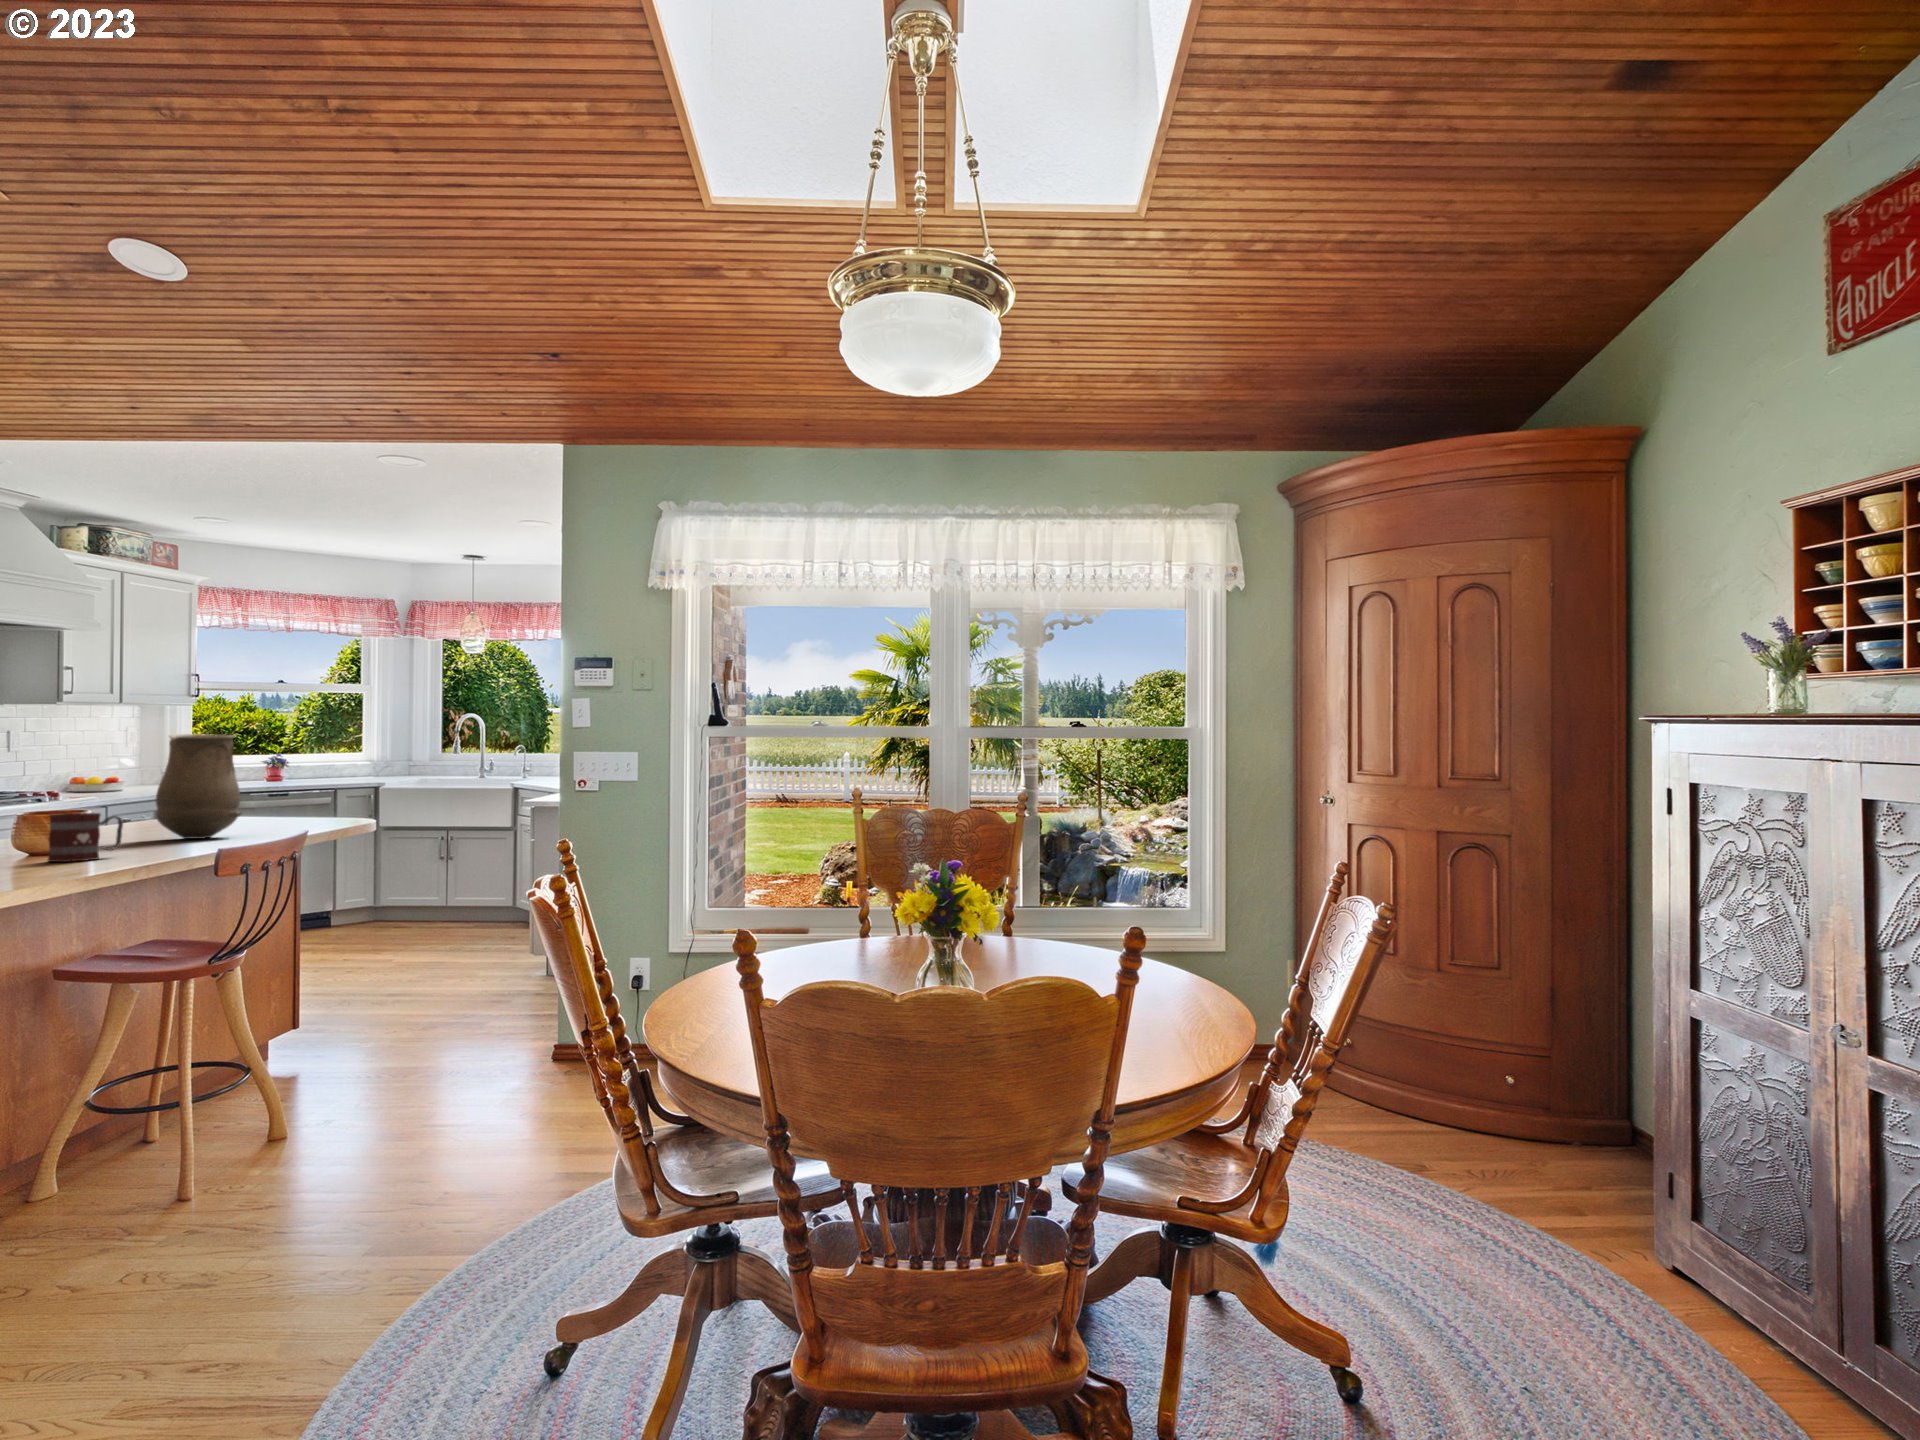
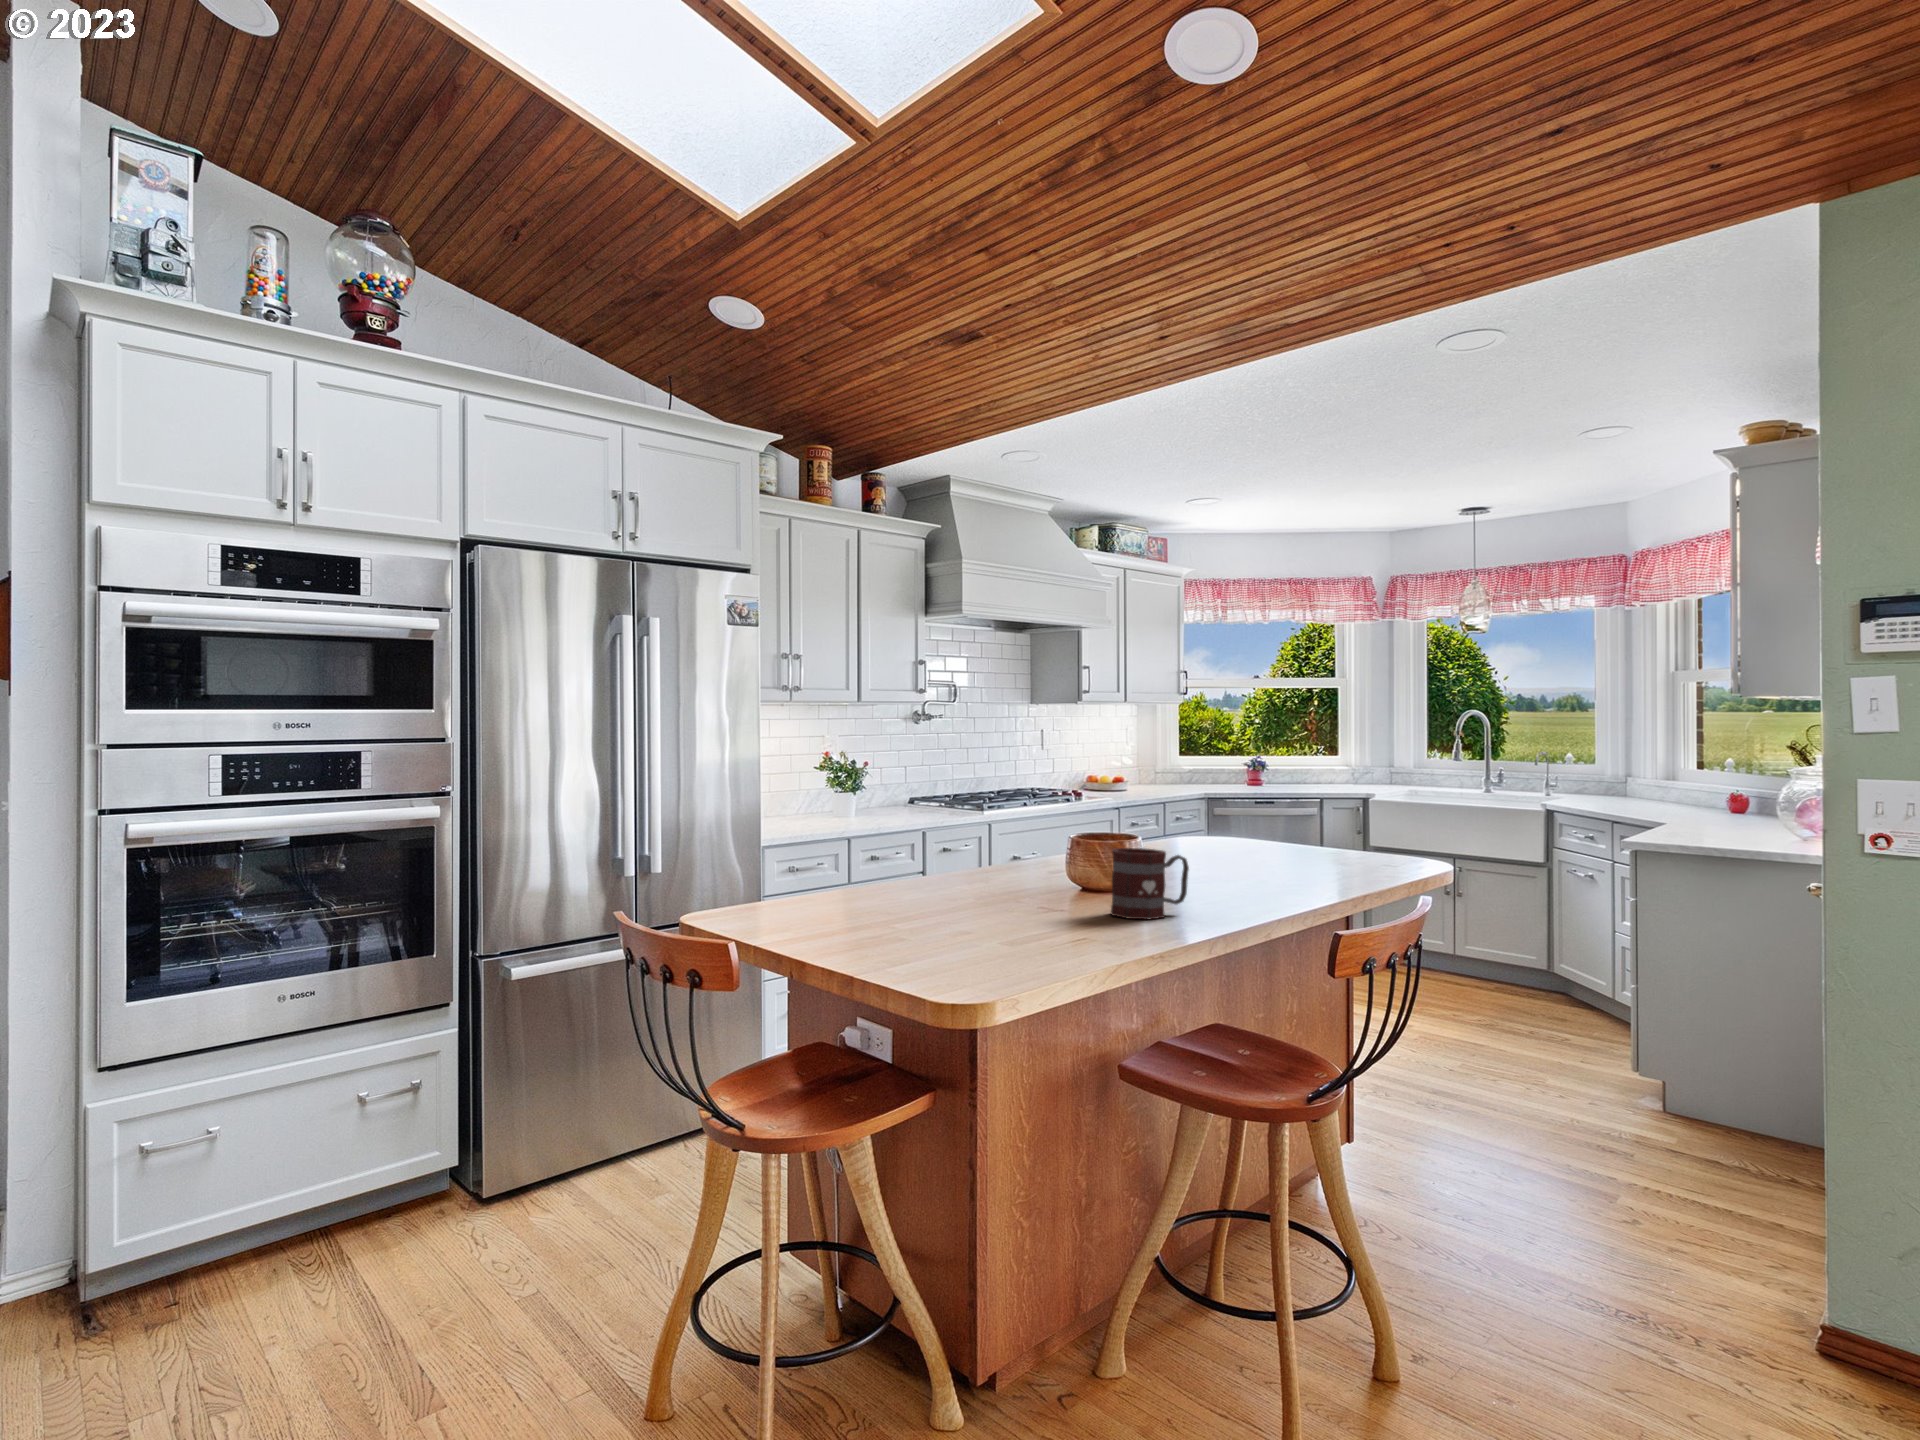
vase: present [156,734,241,839] -> none [1195,738,1294,878]

